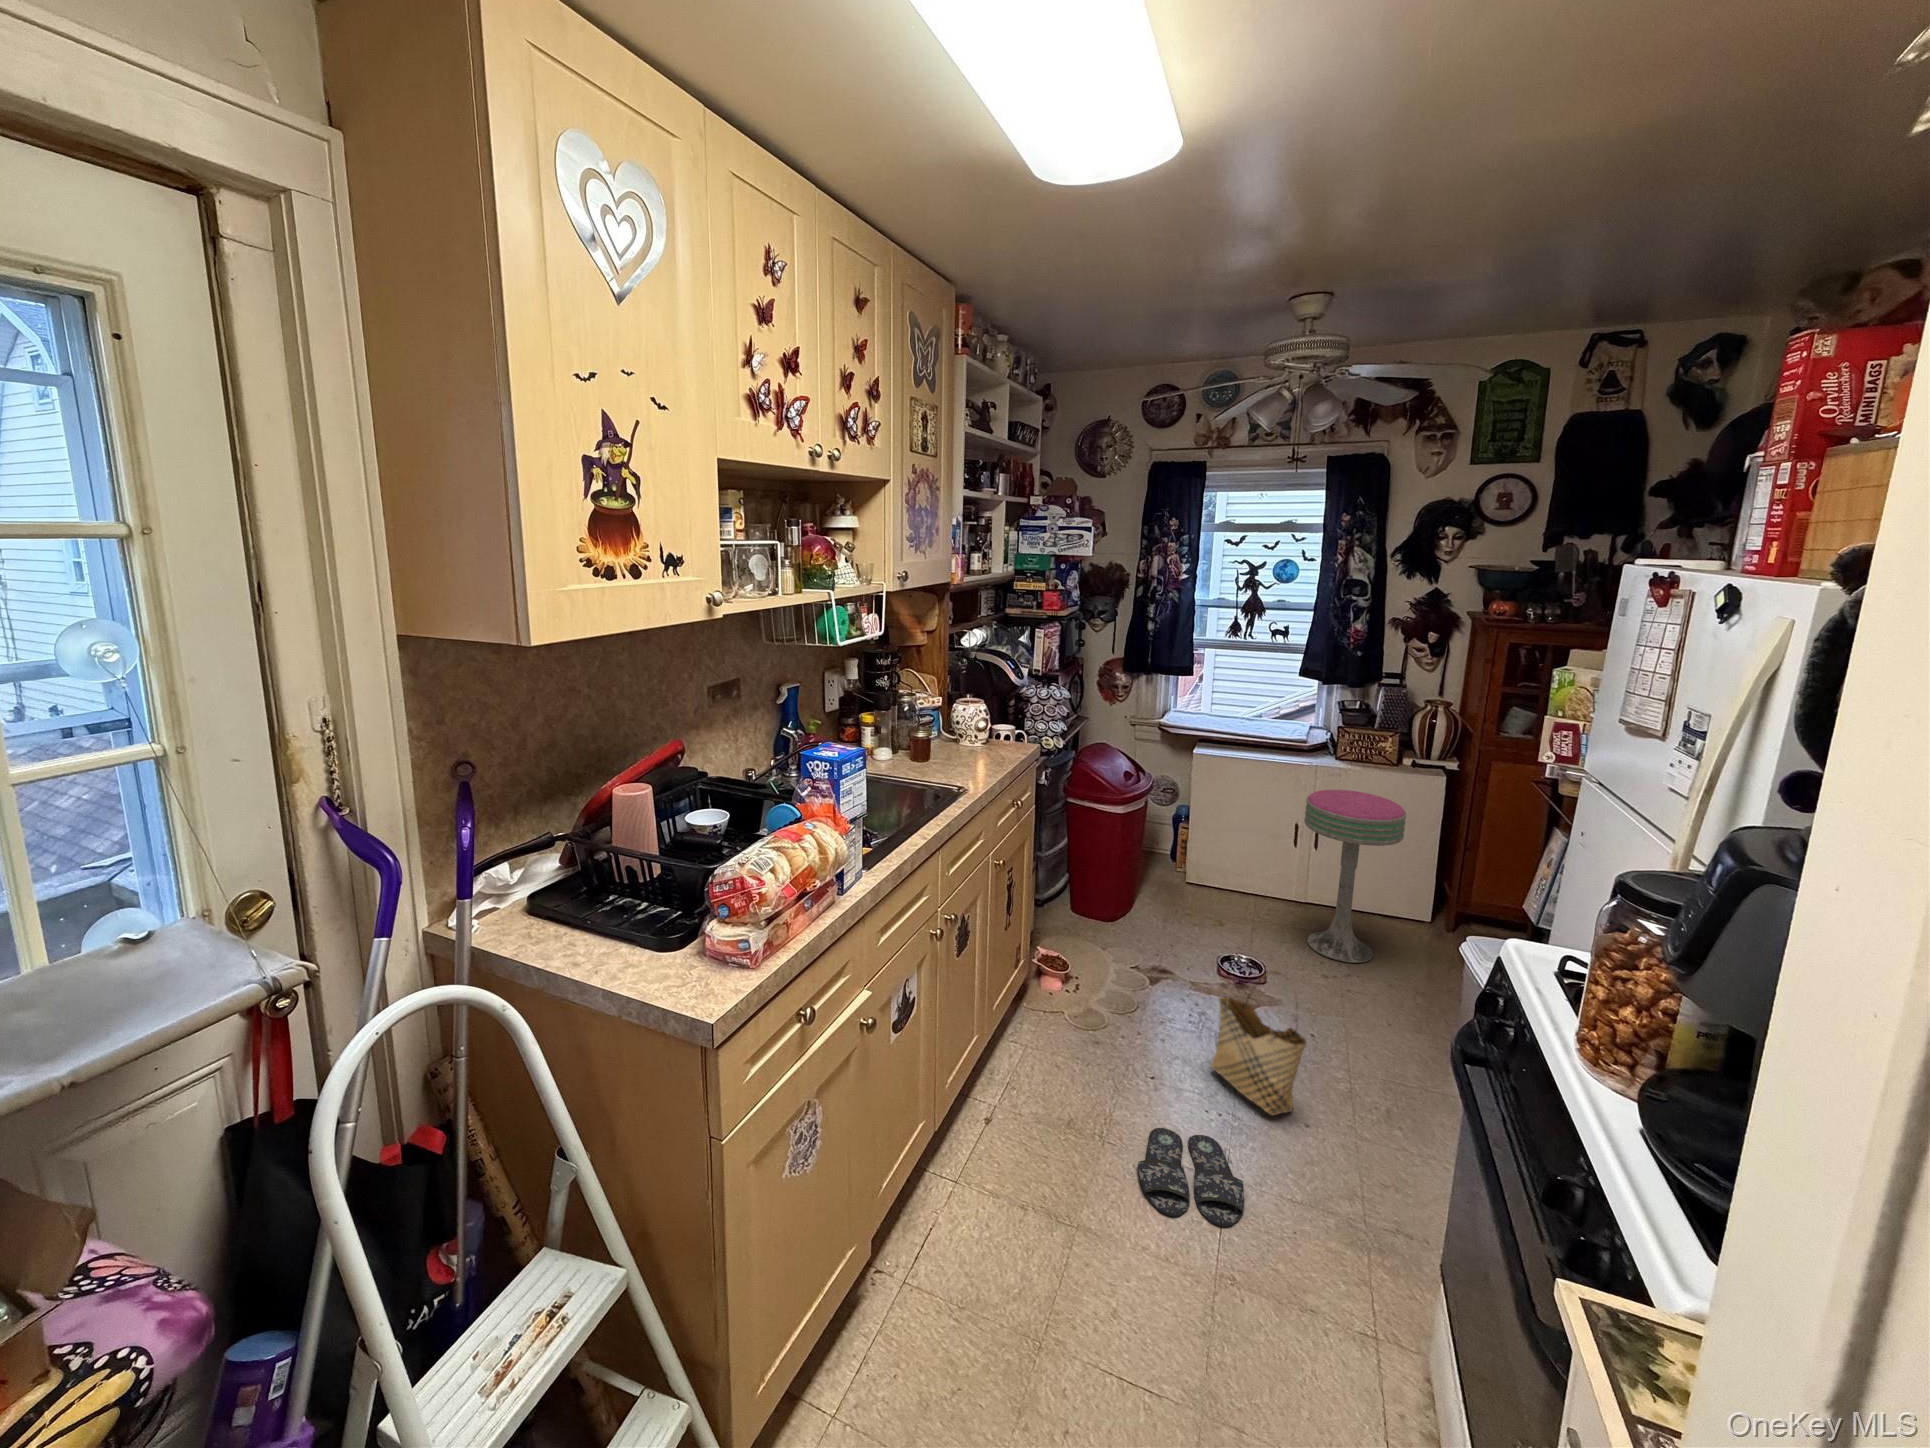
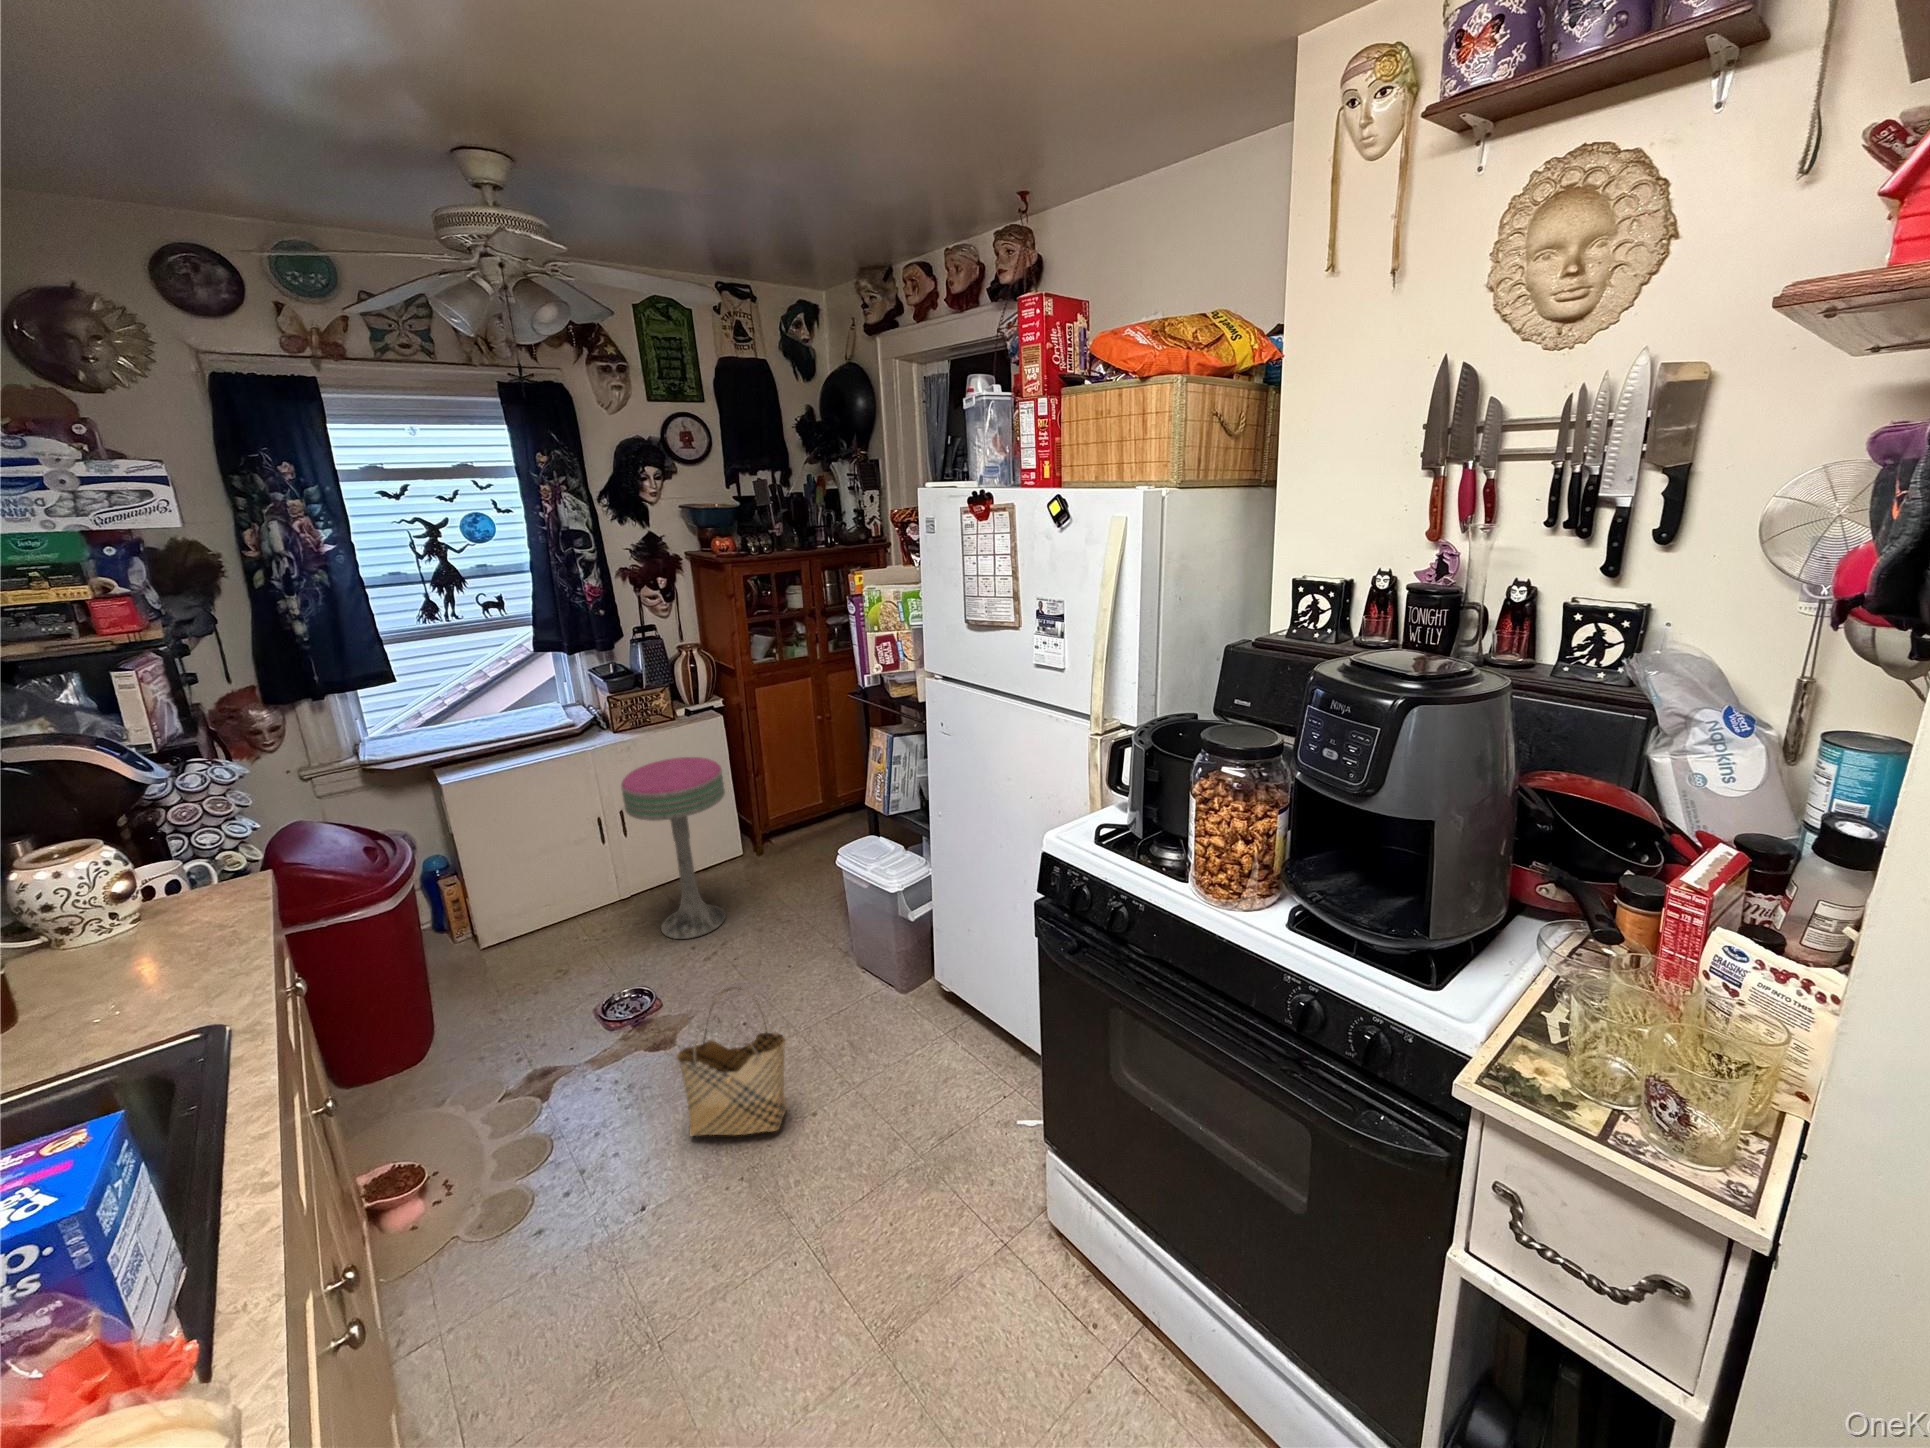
slippers: present [1138,1128,1245,1227] -> none [693,1205,835,1338]

